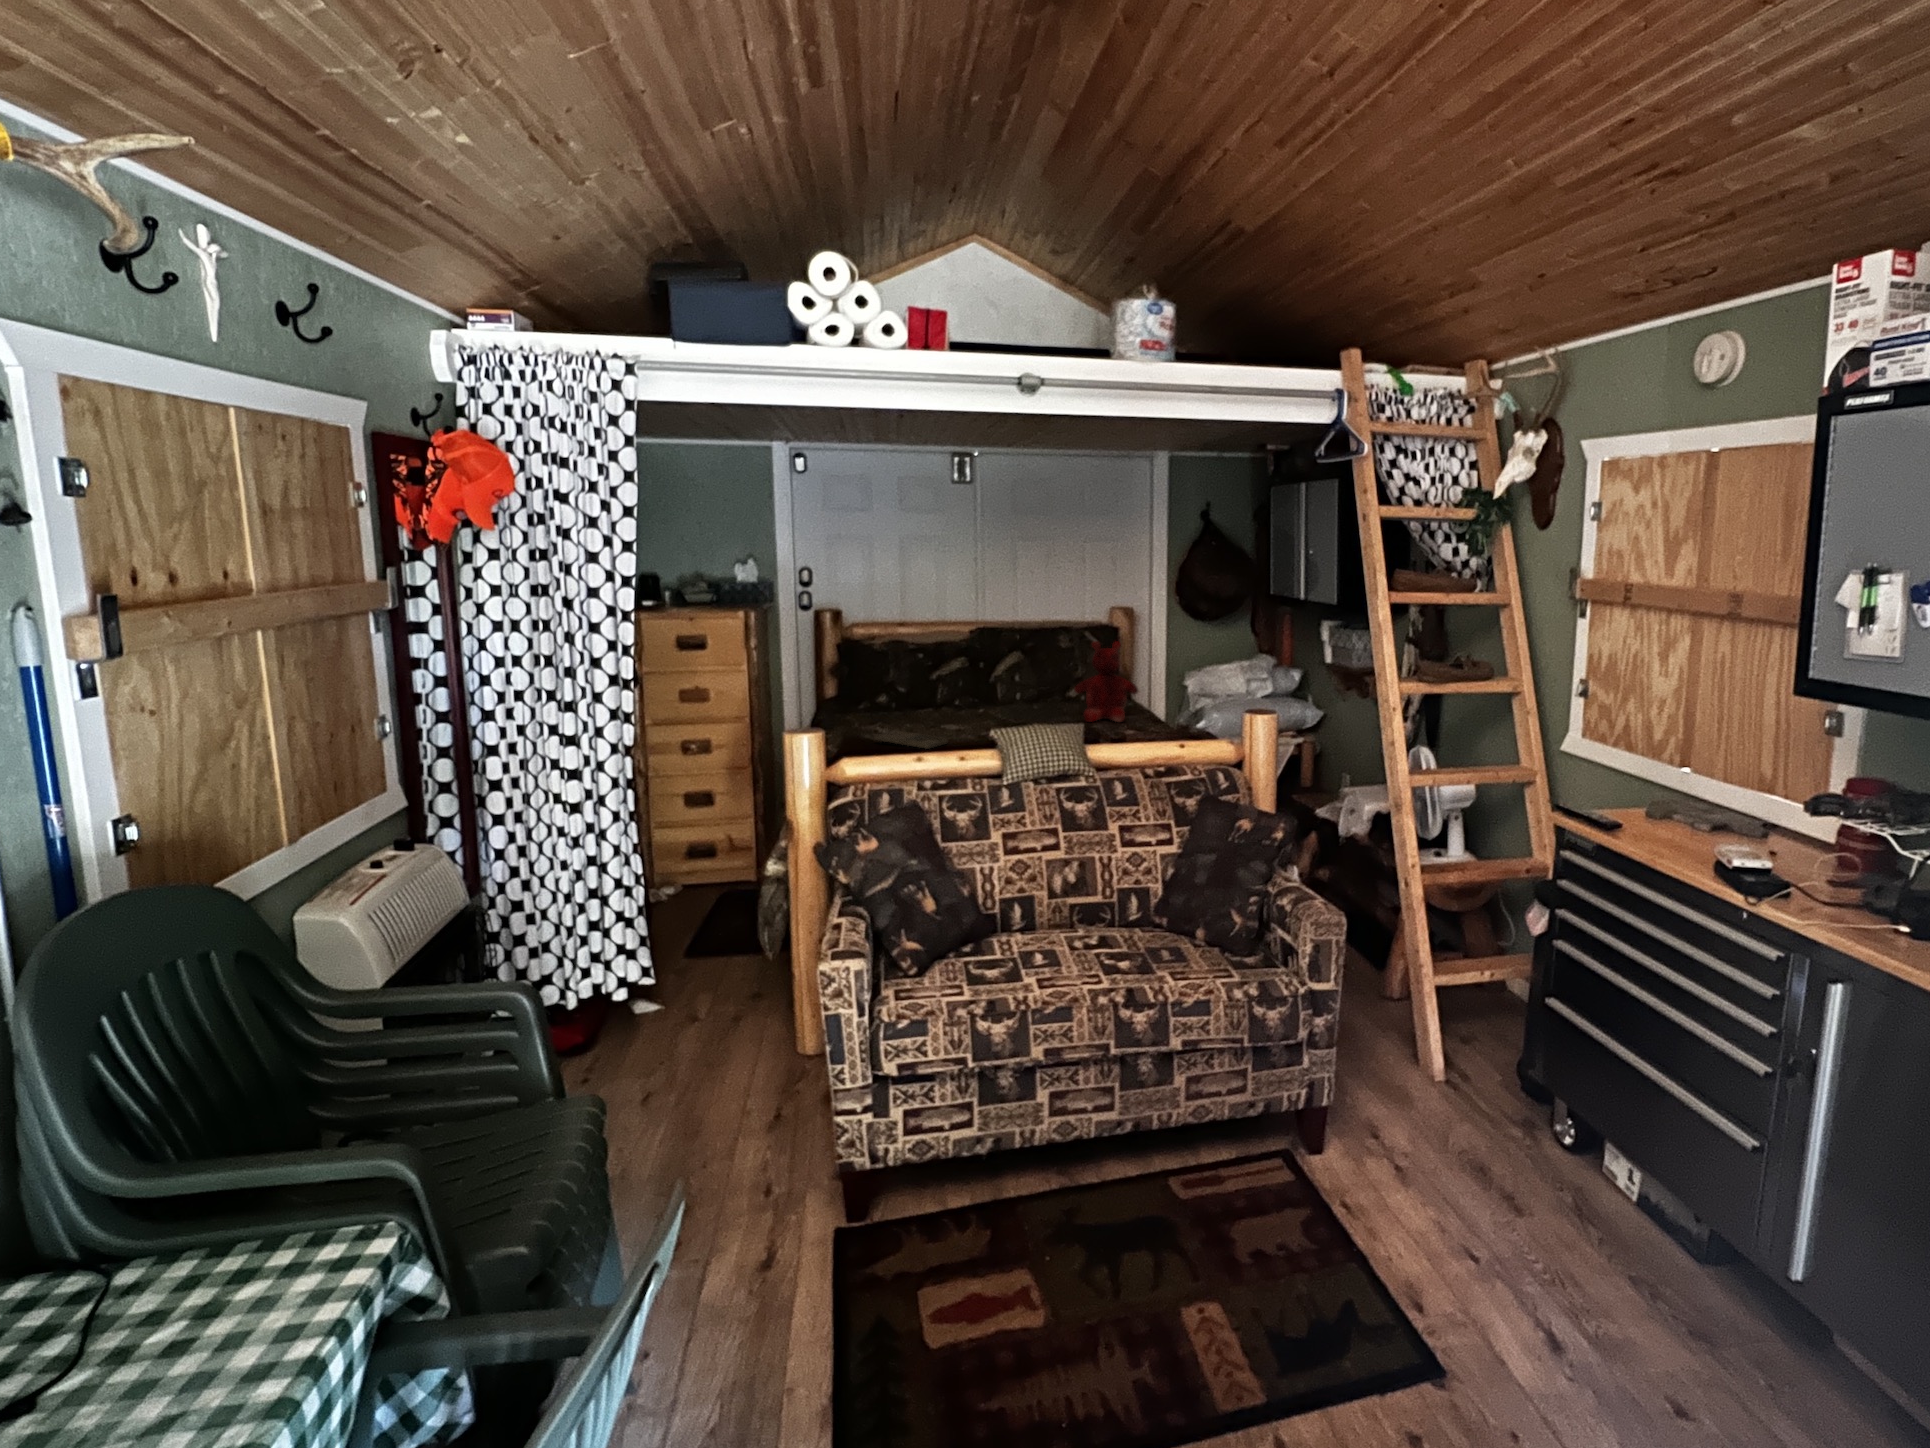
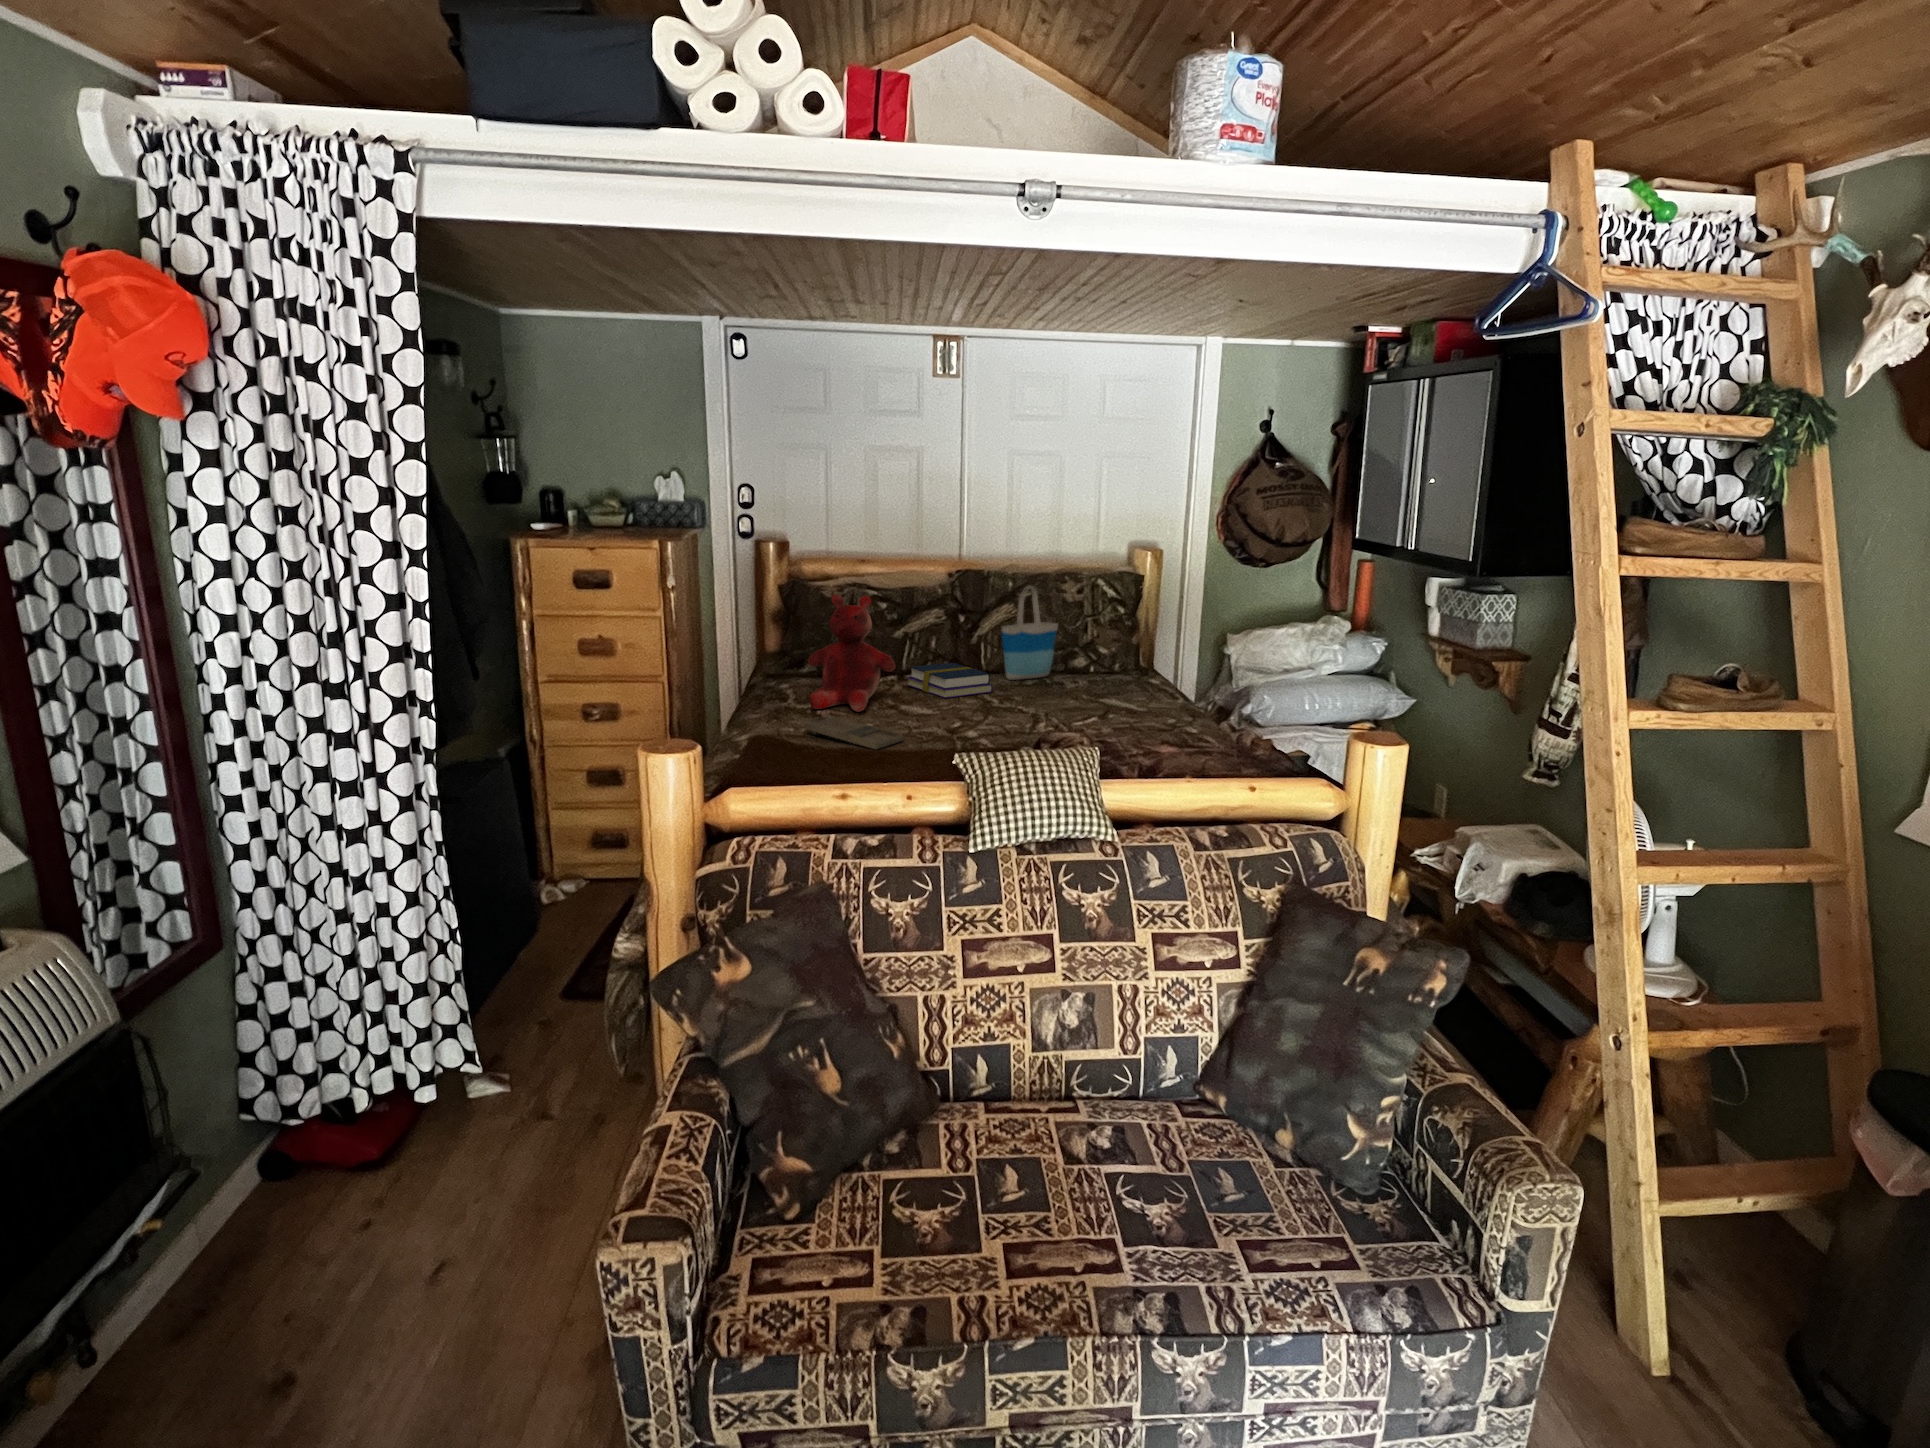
tote bag: none [1014,636,1058,709] -> present [1002,586,1058,680]
teddy bear: present [1074,641,1138,722] -> present [808,594,895,712]
book: none [942,697,1010,721] -> present [907,663,993,698]

